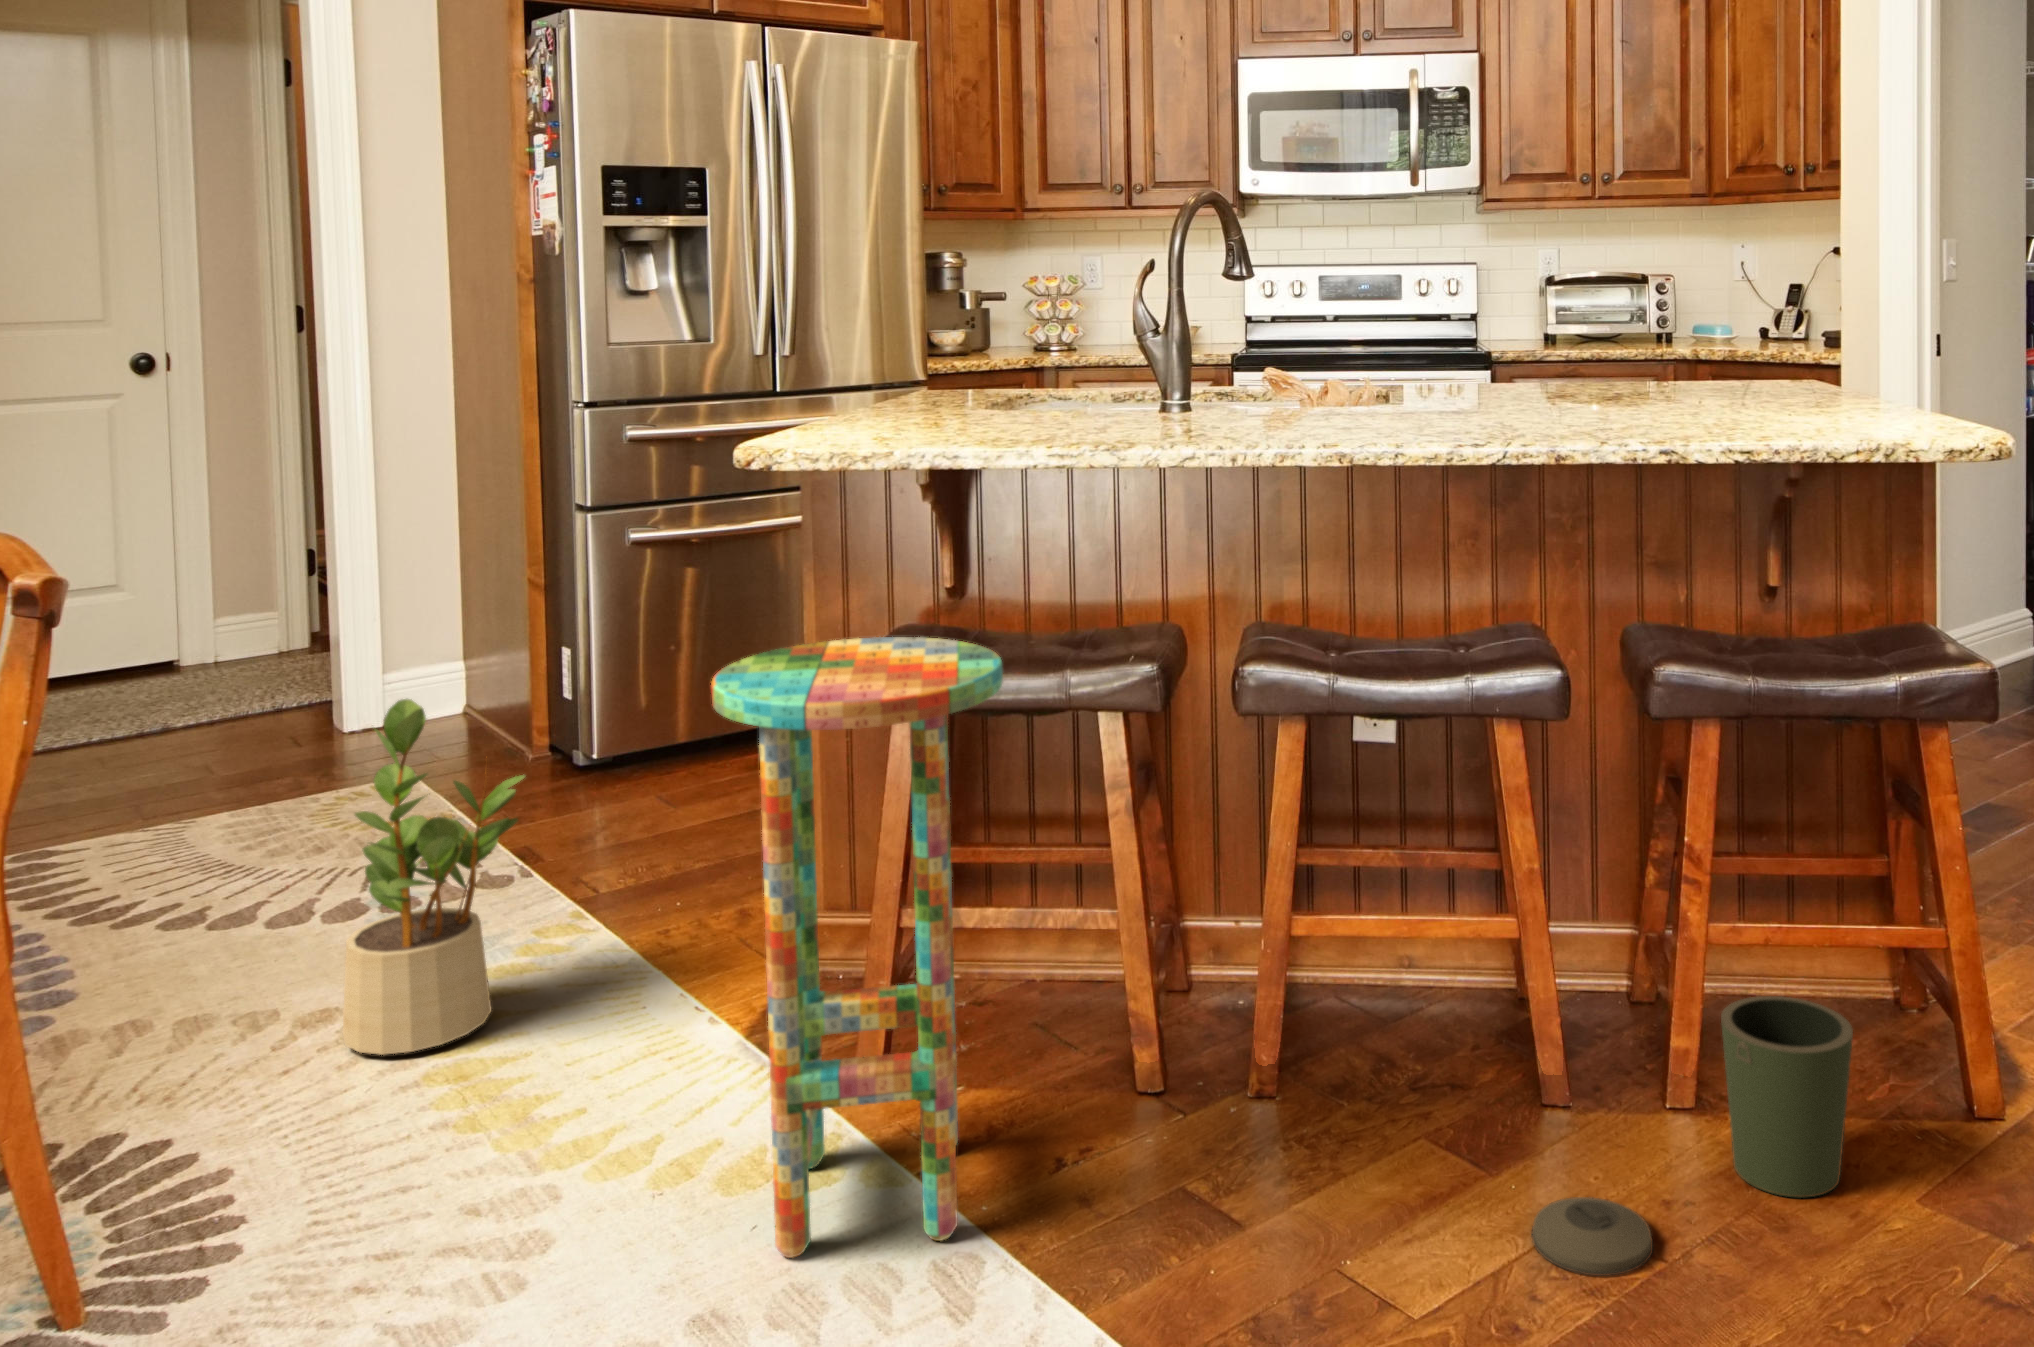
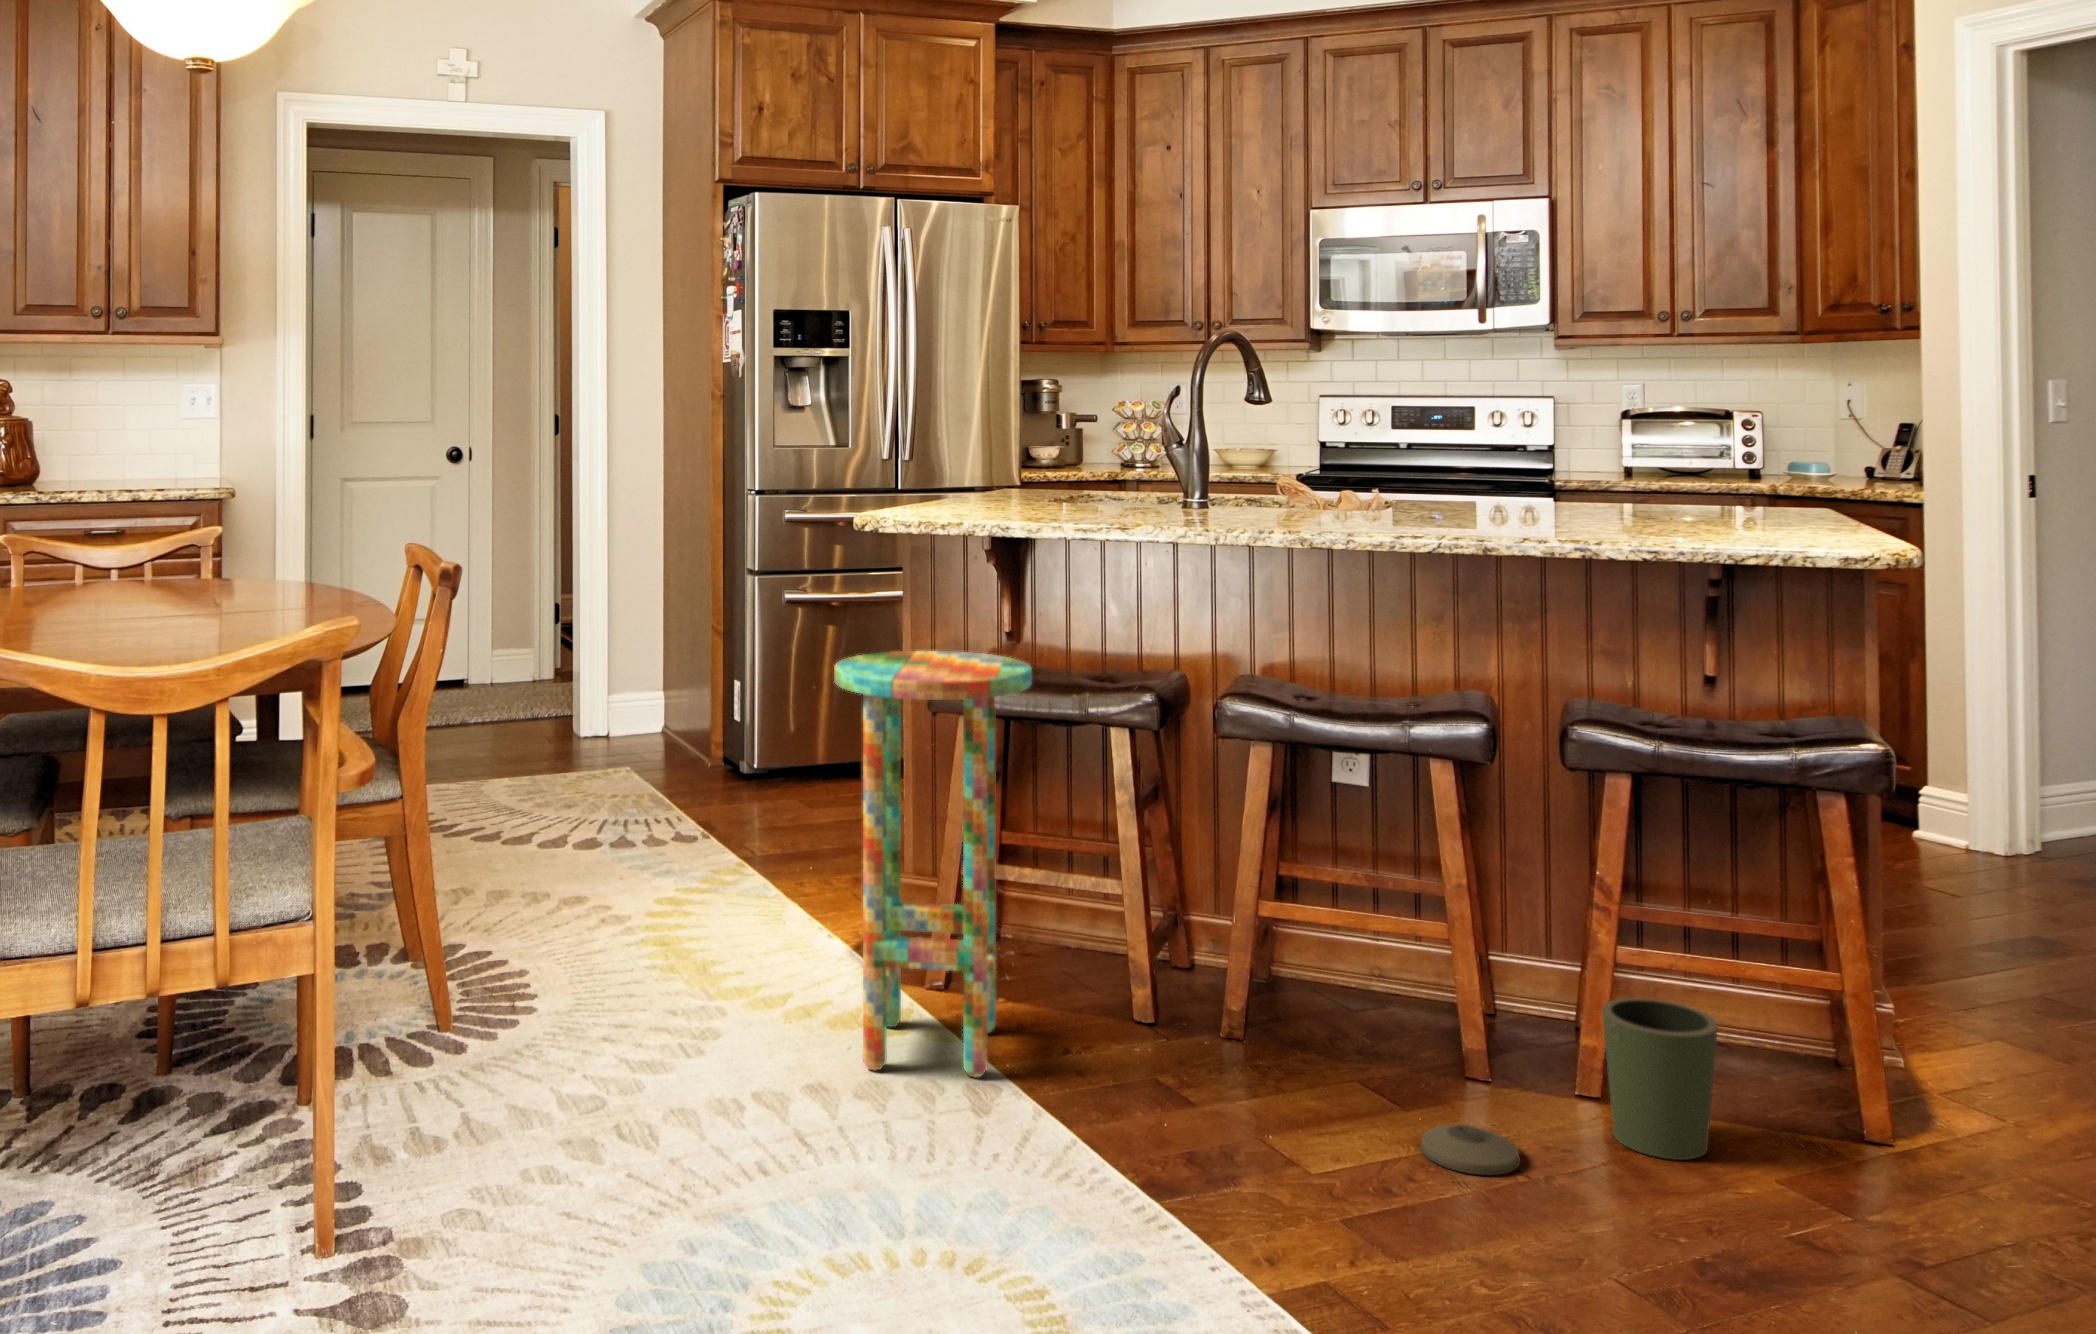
potted plant: present [343,699,525,1055] -> none [589,682,711,928]

